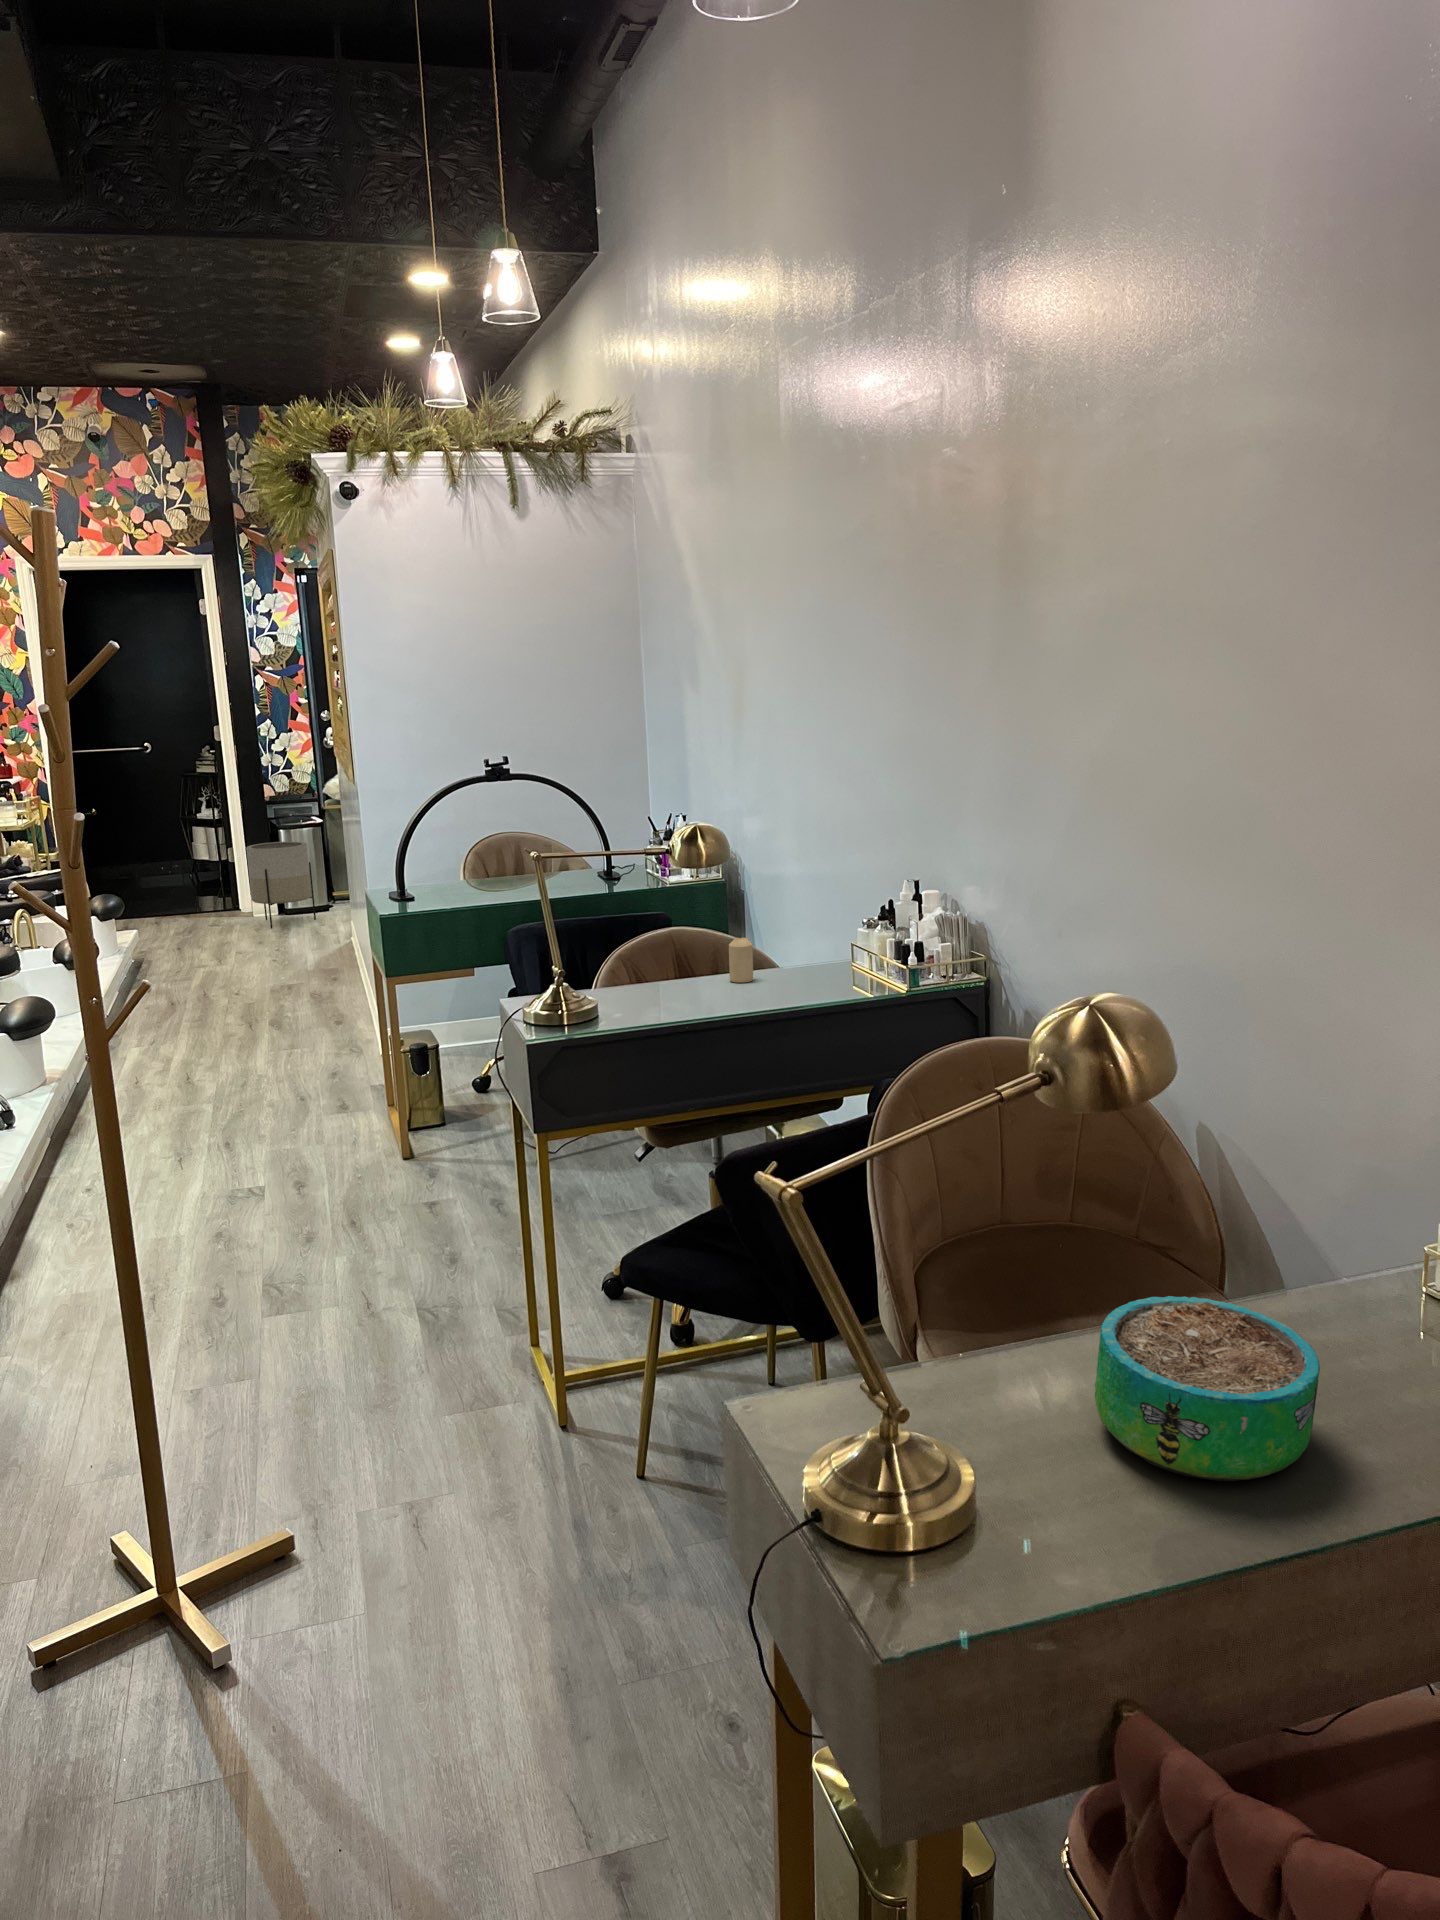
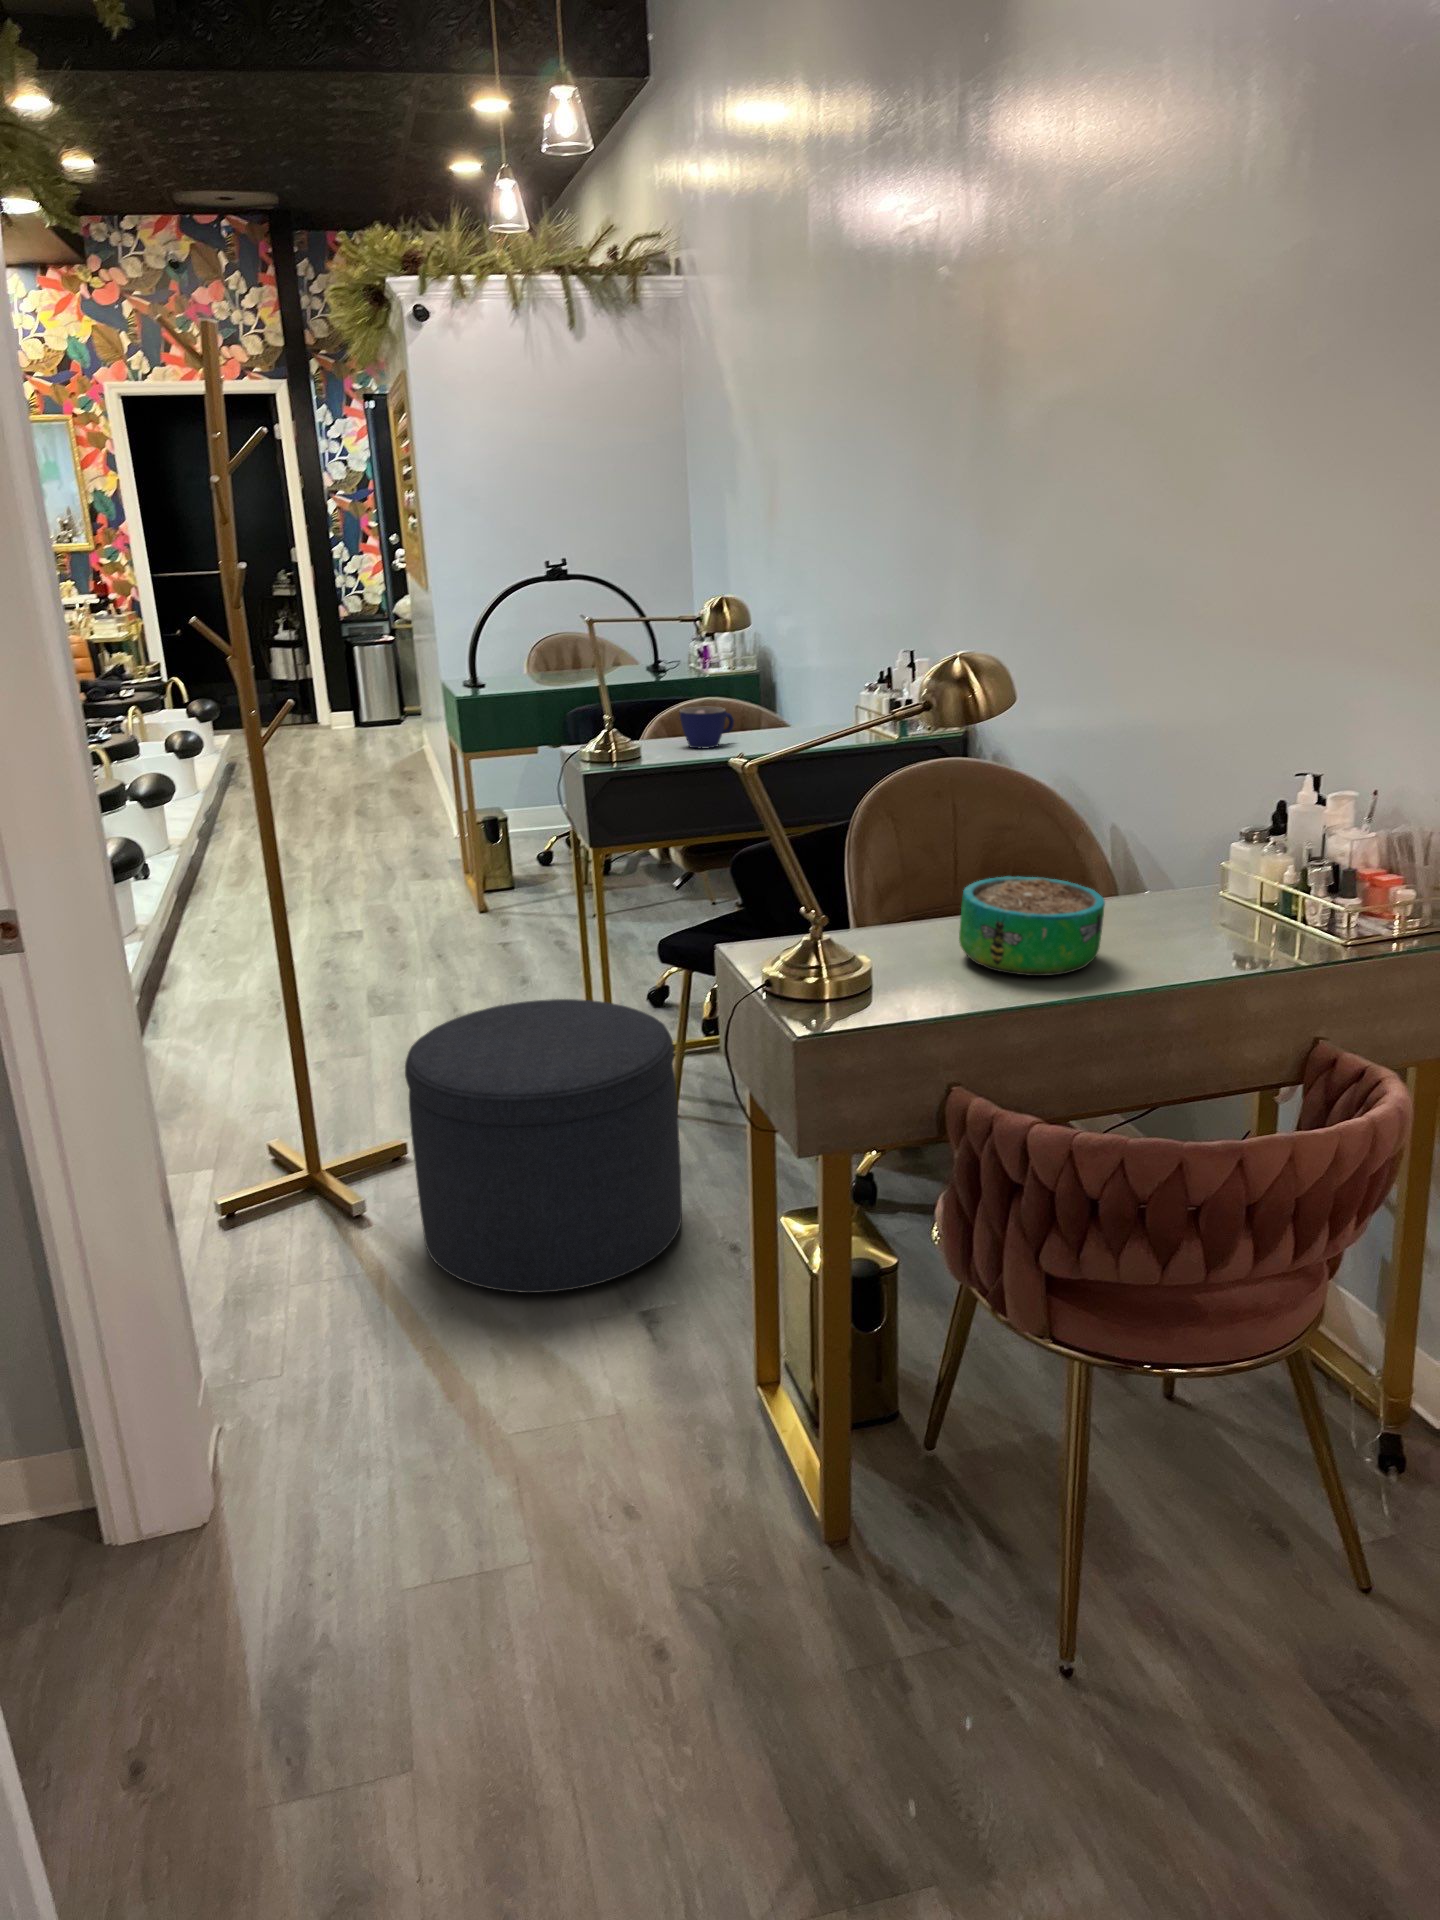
planter: present [246,842,316,928] -> none [325,660,390,741]
candle: present [729,938,753,983] -> none [752,702,773,740]
cup: none [643,945,708,997] -> present [680,707,734,748]
ottoman: none [282,1363,663,1830] -> present [405,999,682,1293]

